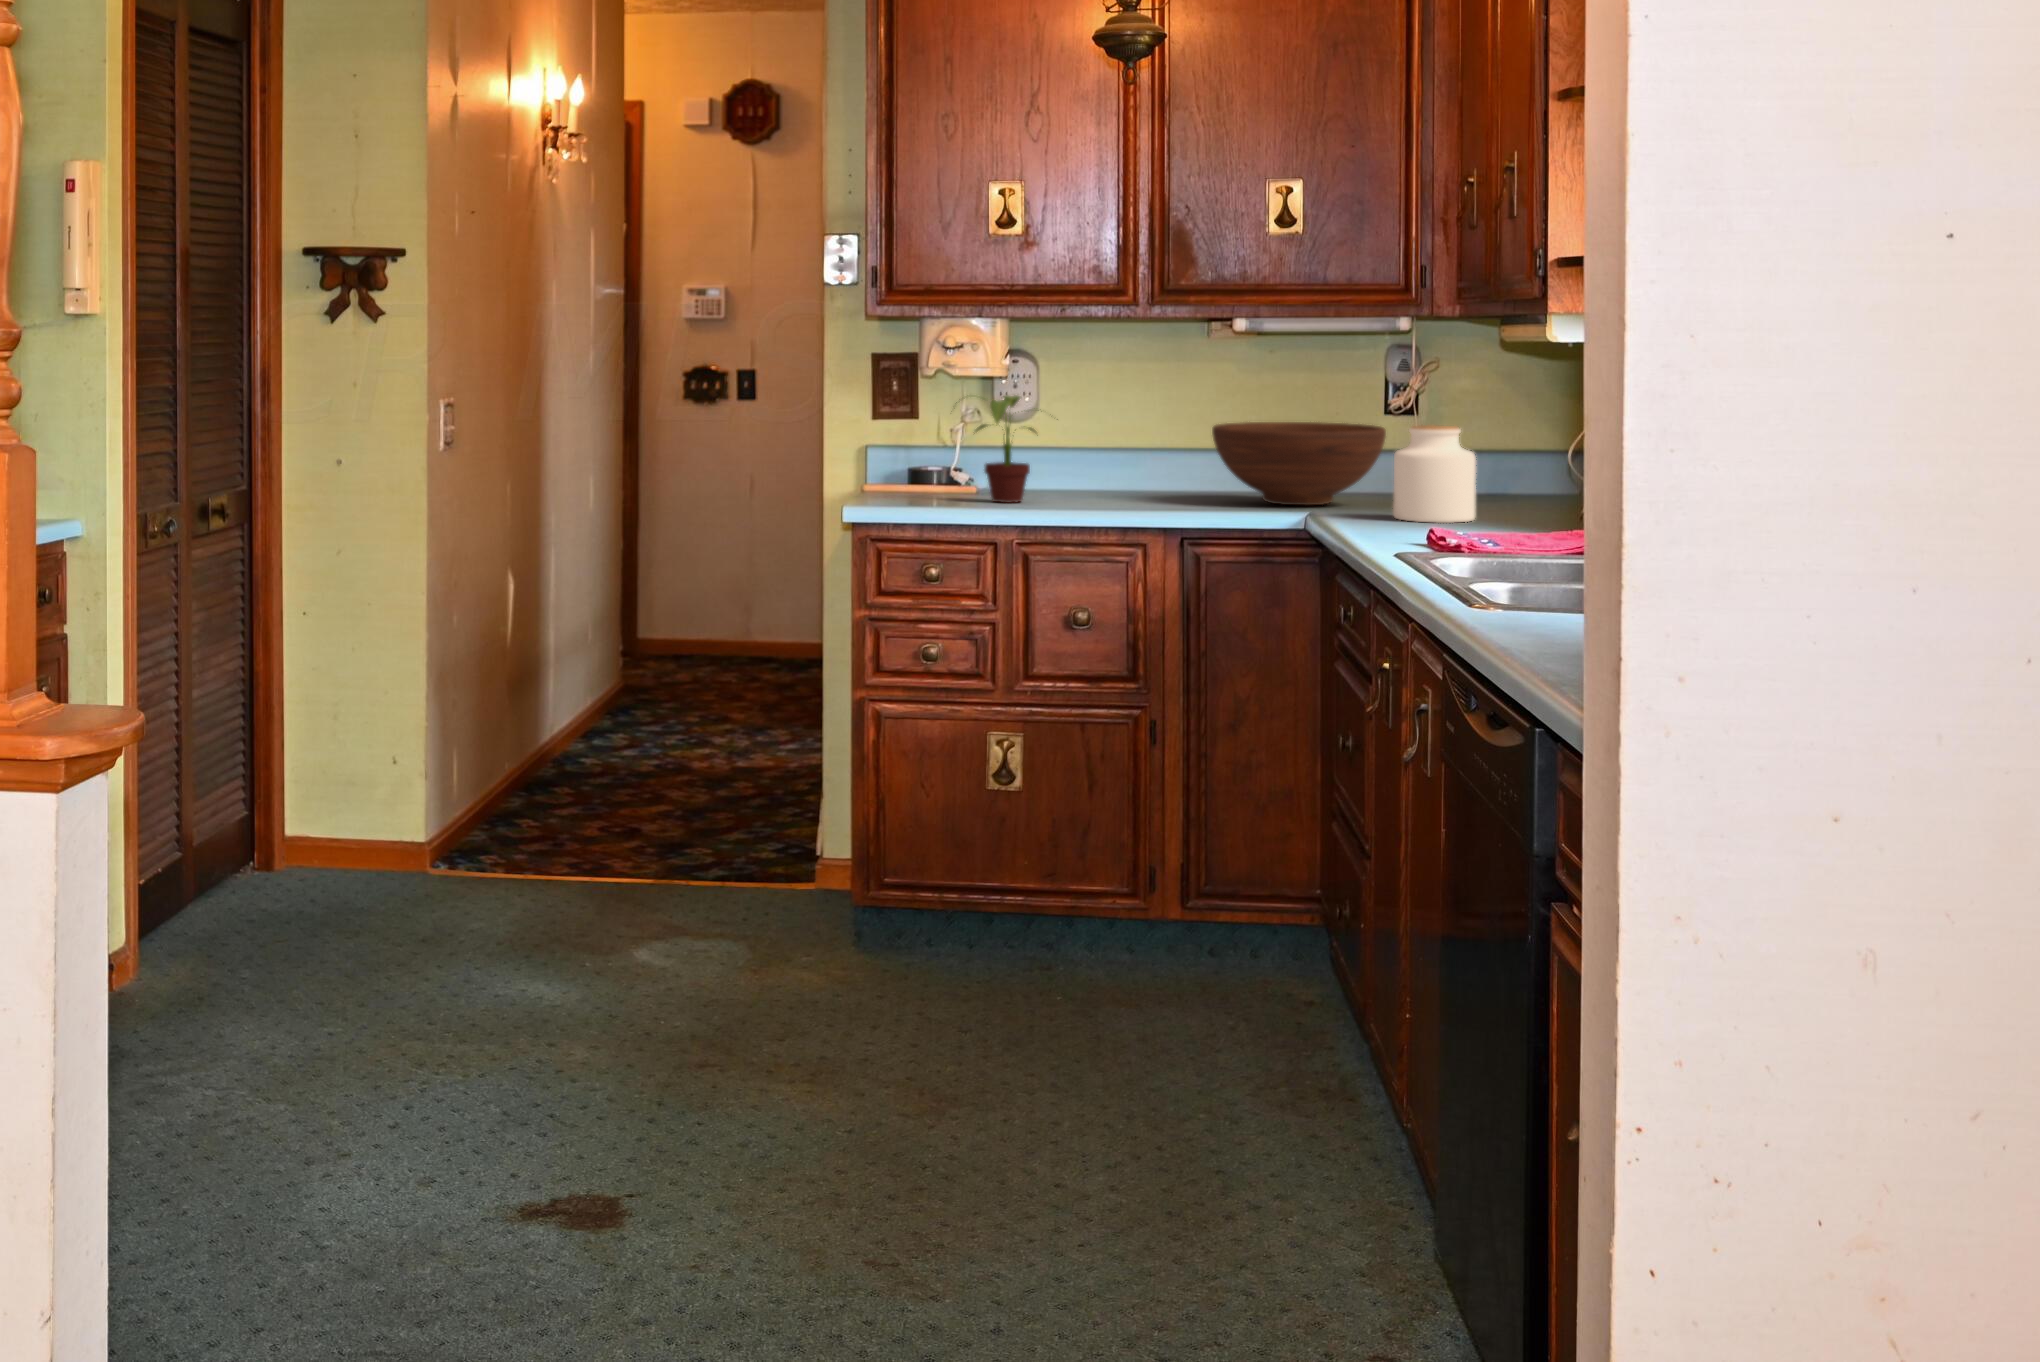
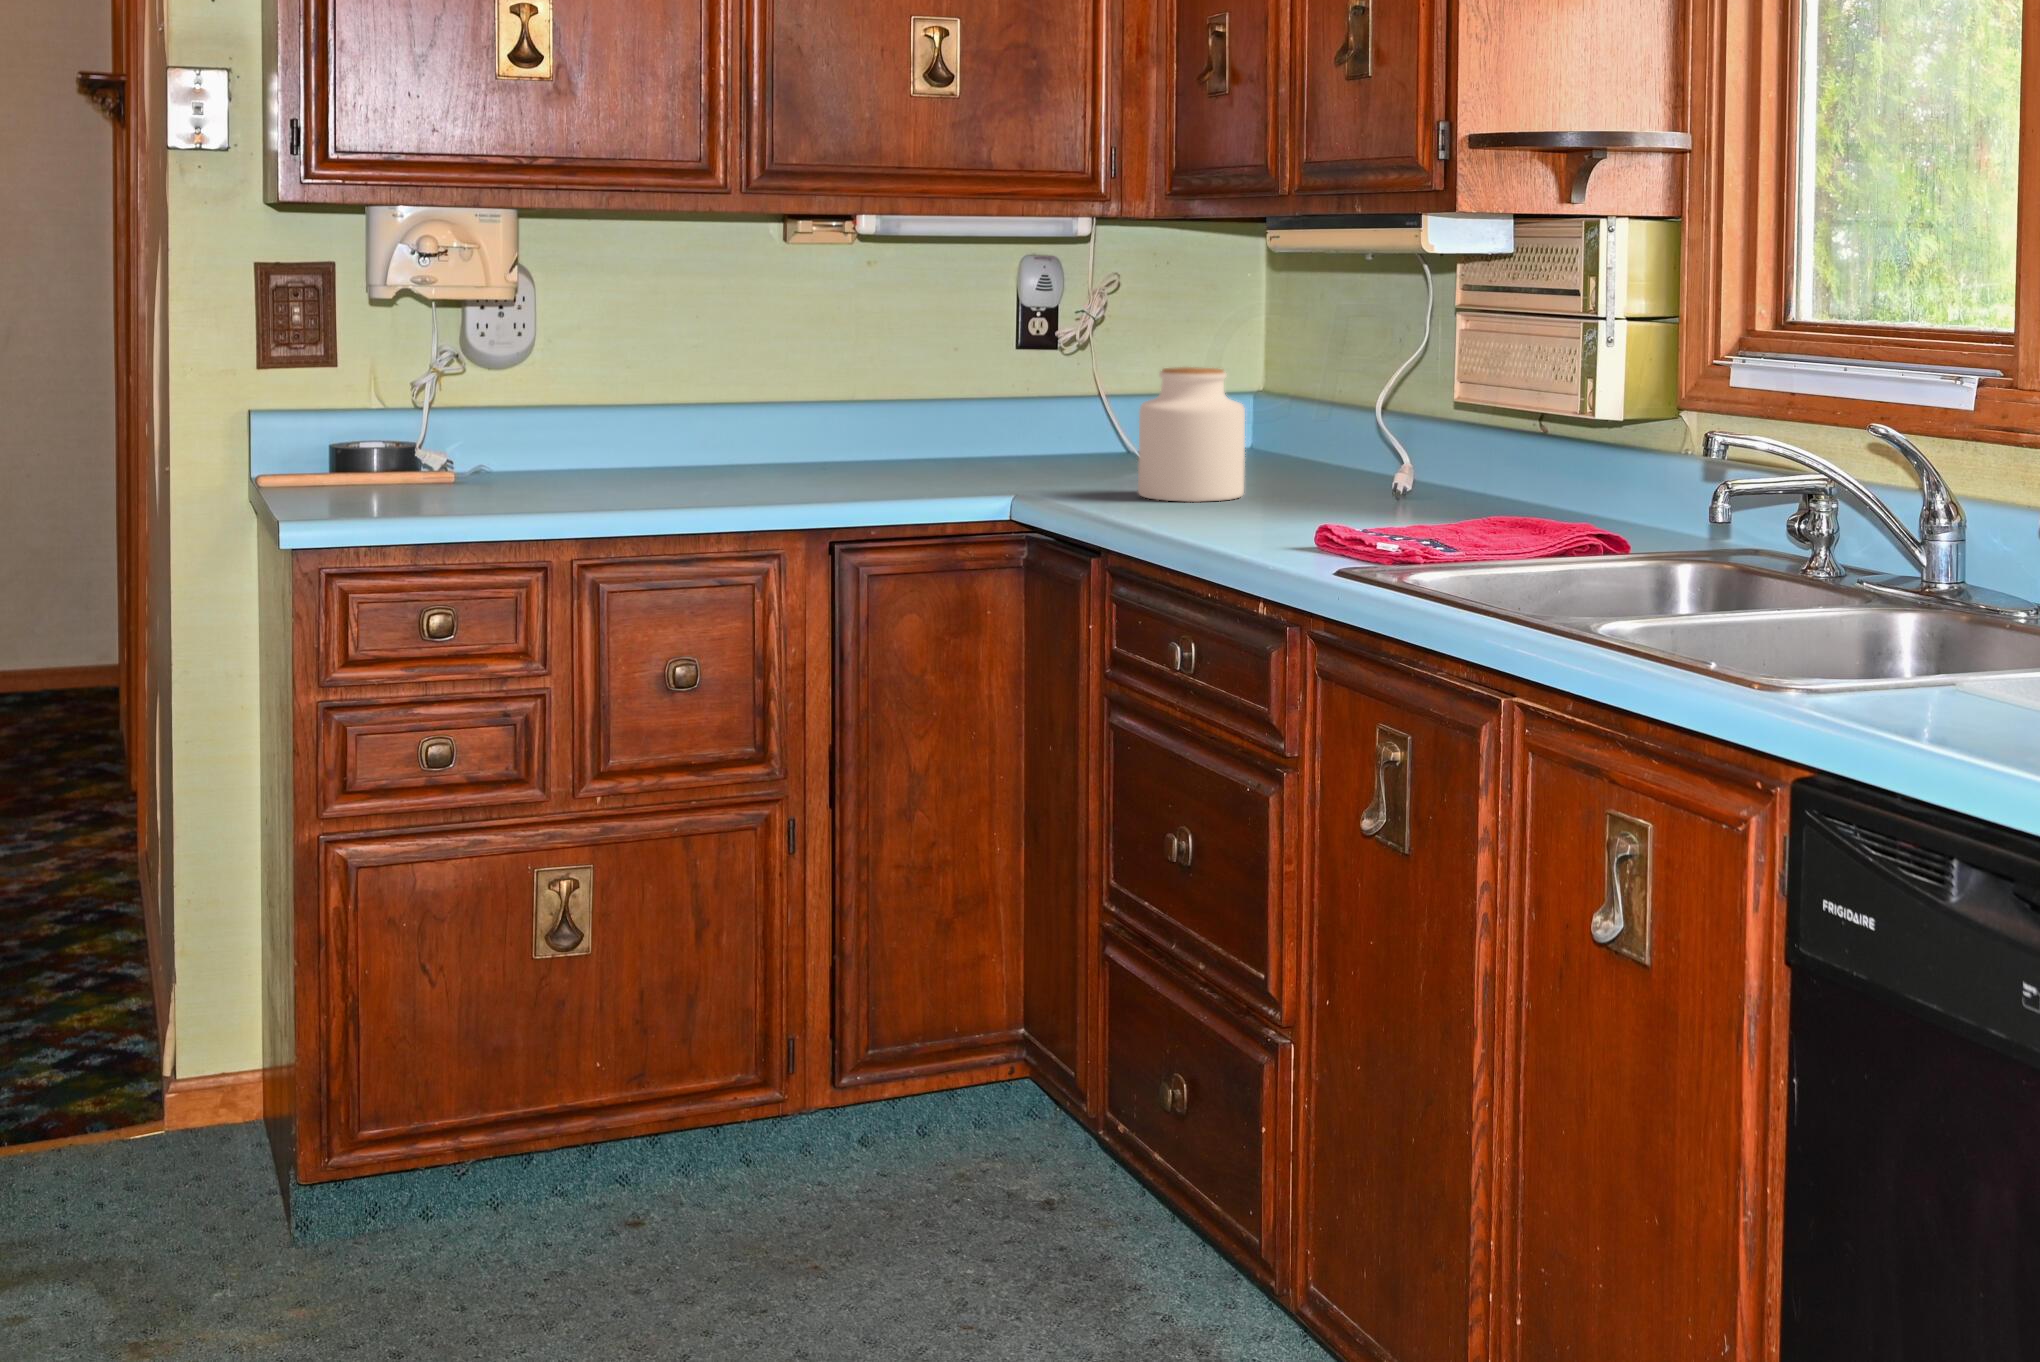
potted plant: present [956,395,1058,503] -> none [448,330,629,500]
fruit bowl: present [1212,422,1386,505] -> none [843,363,1081,481]

